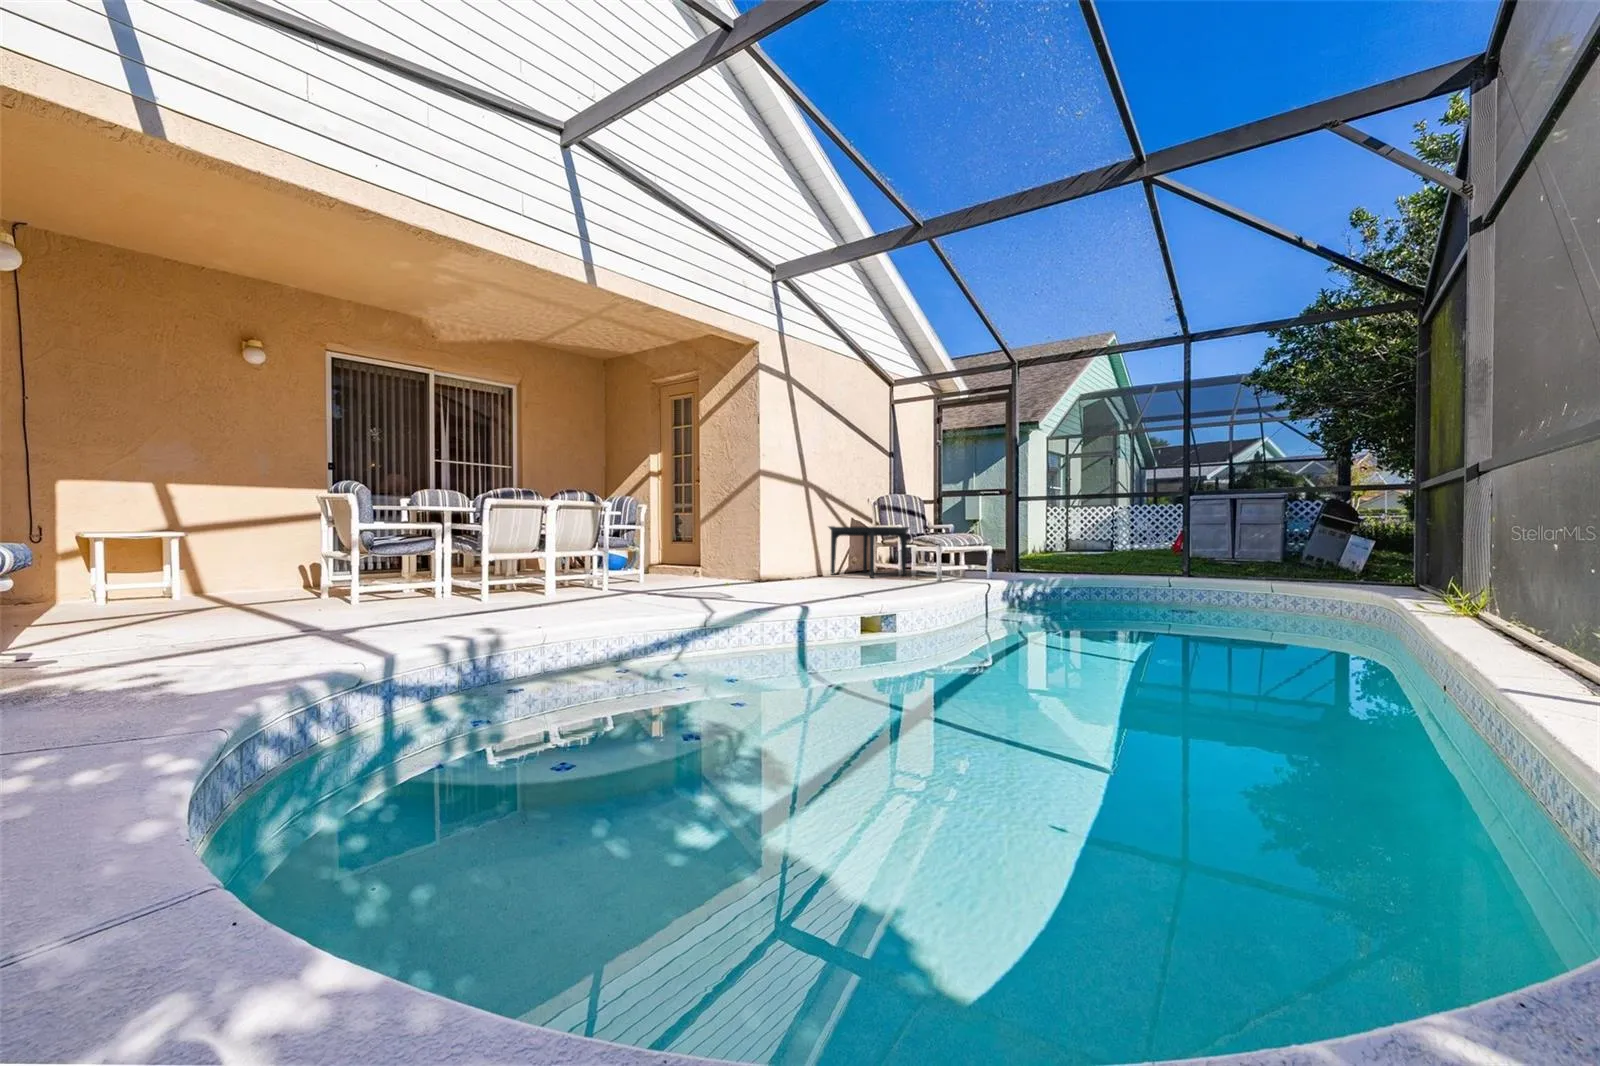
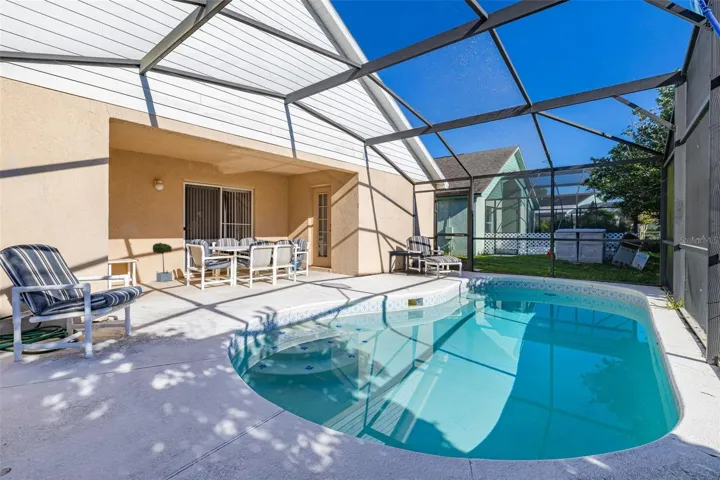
potted tree: none [268,493,316,585] -> present [153,243,172,282]

